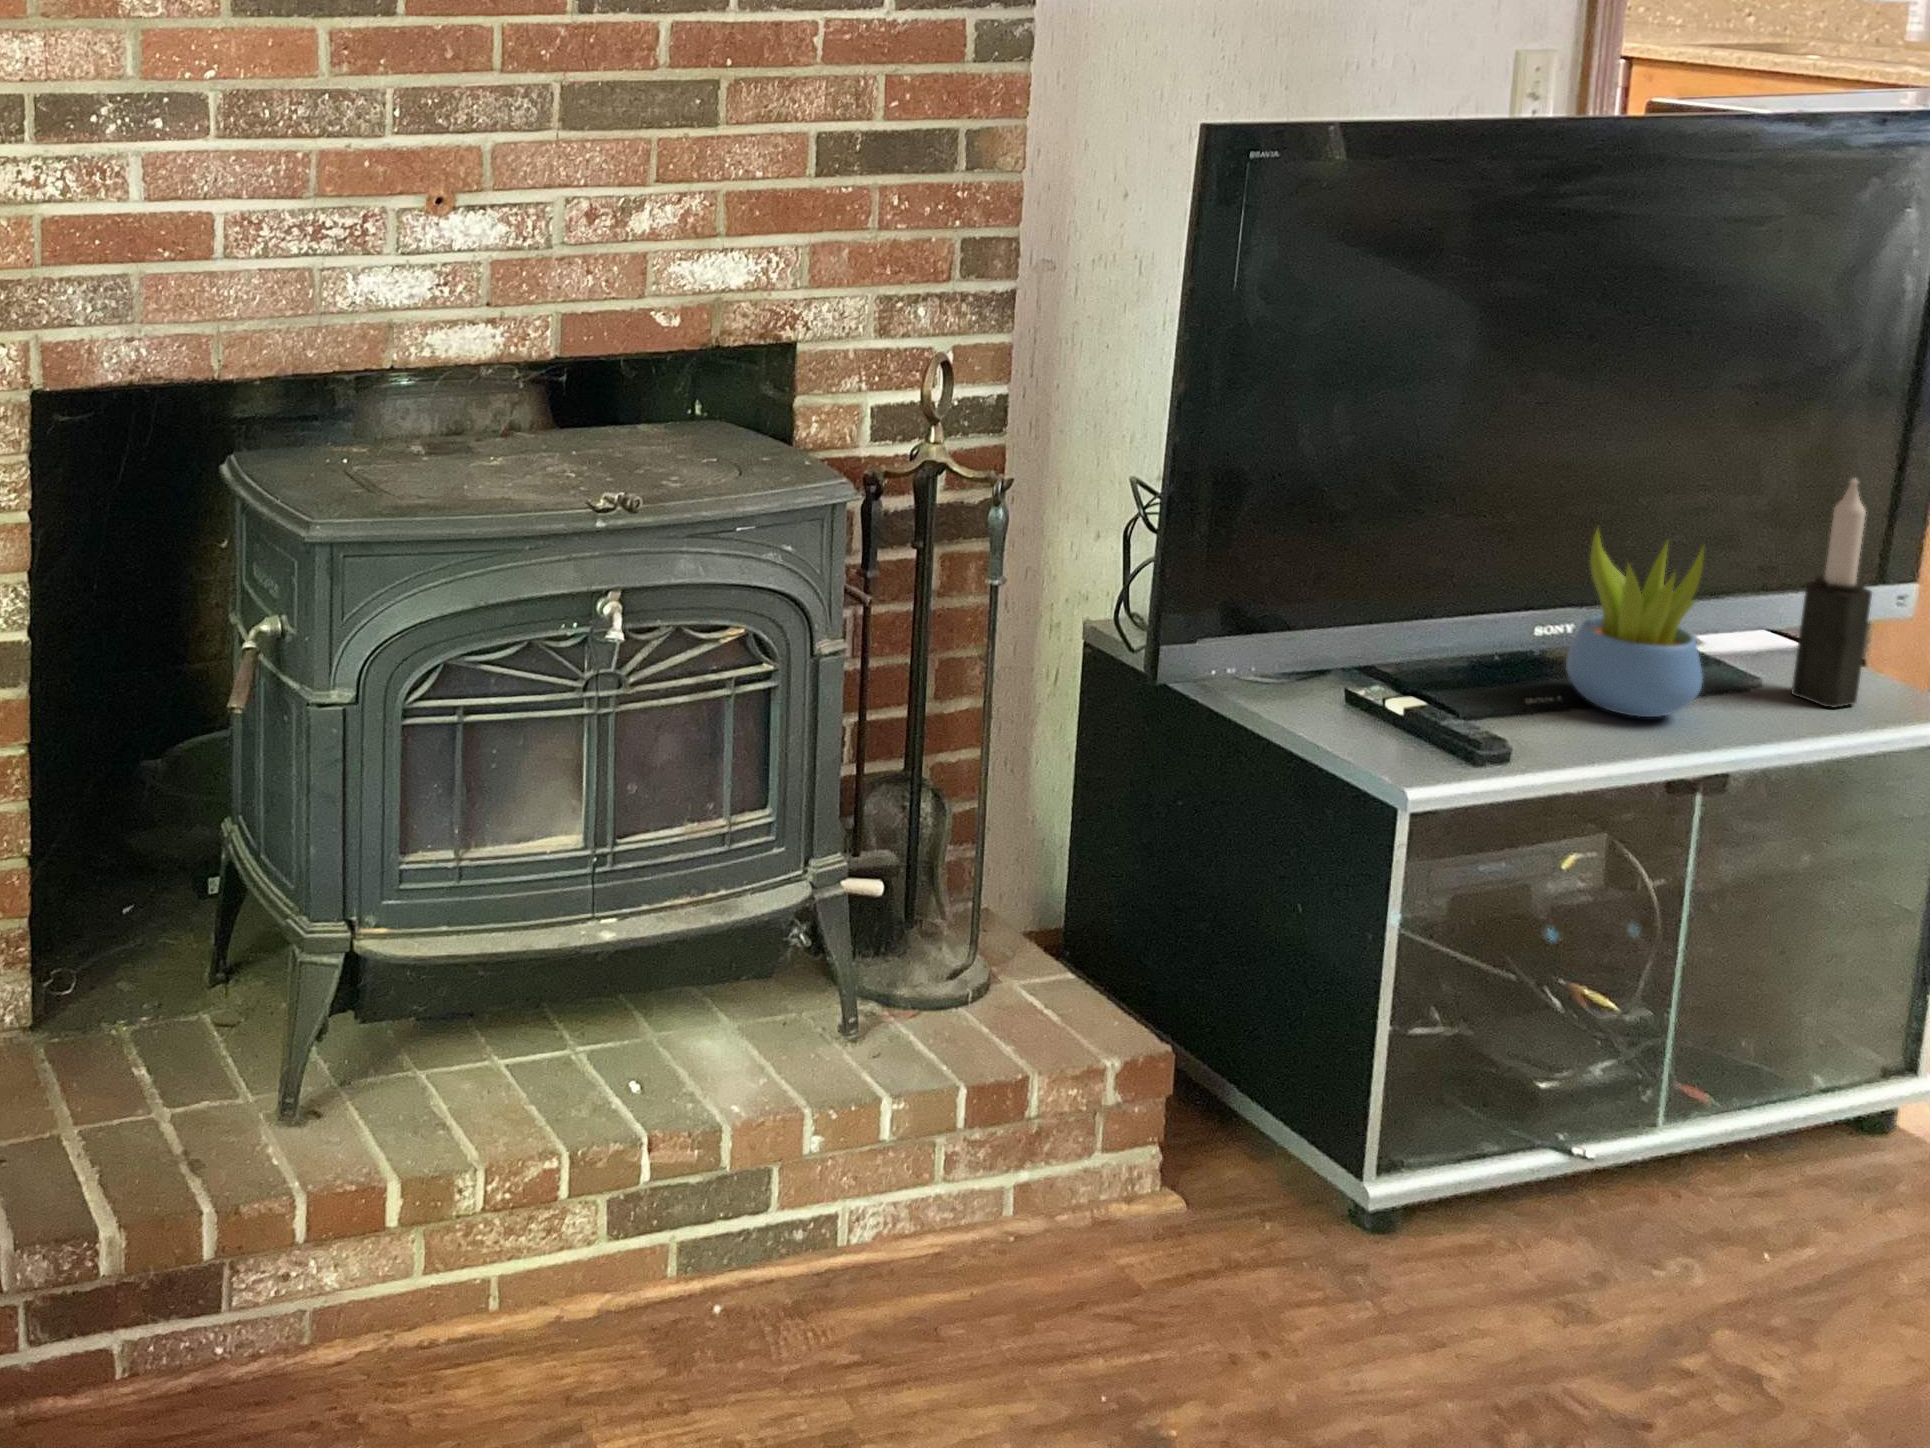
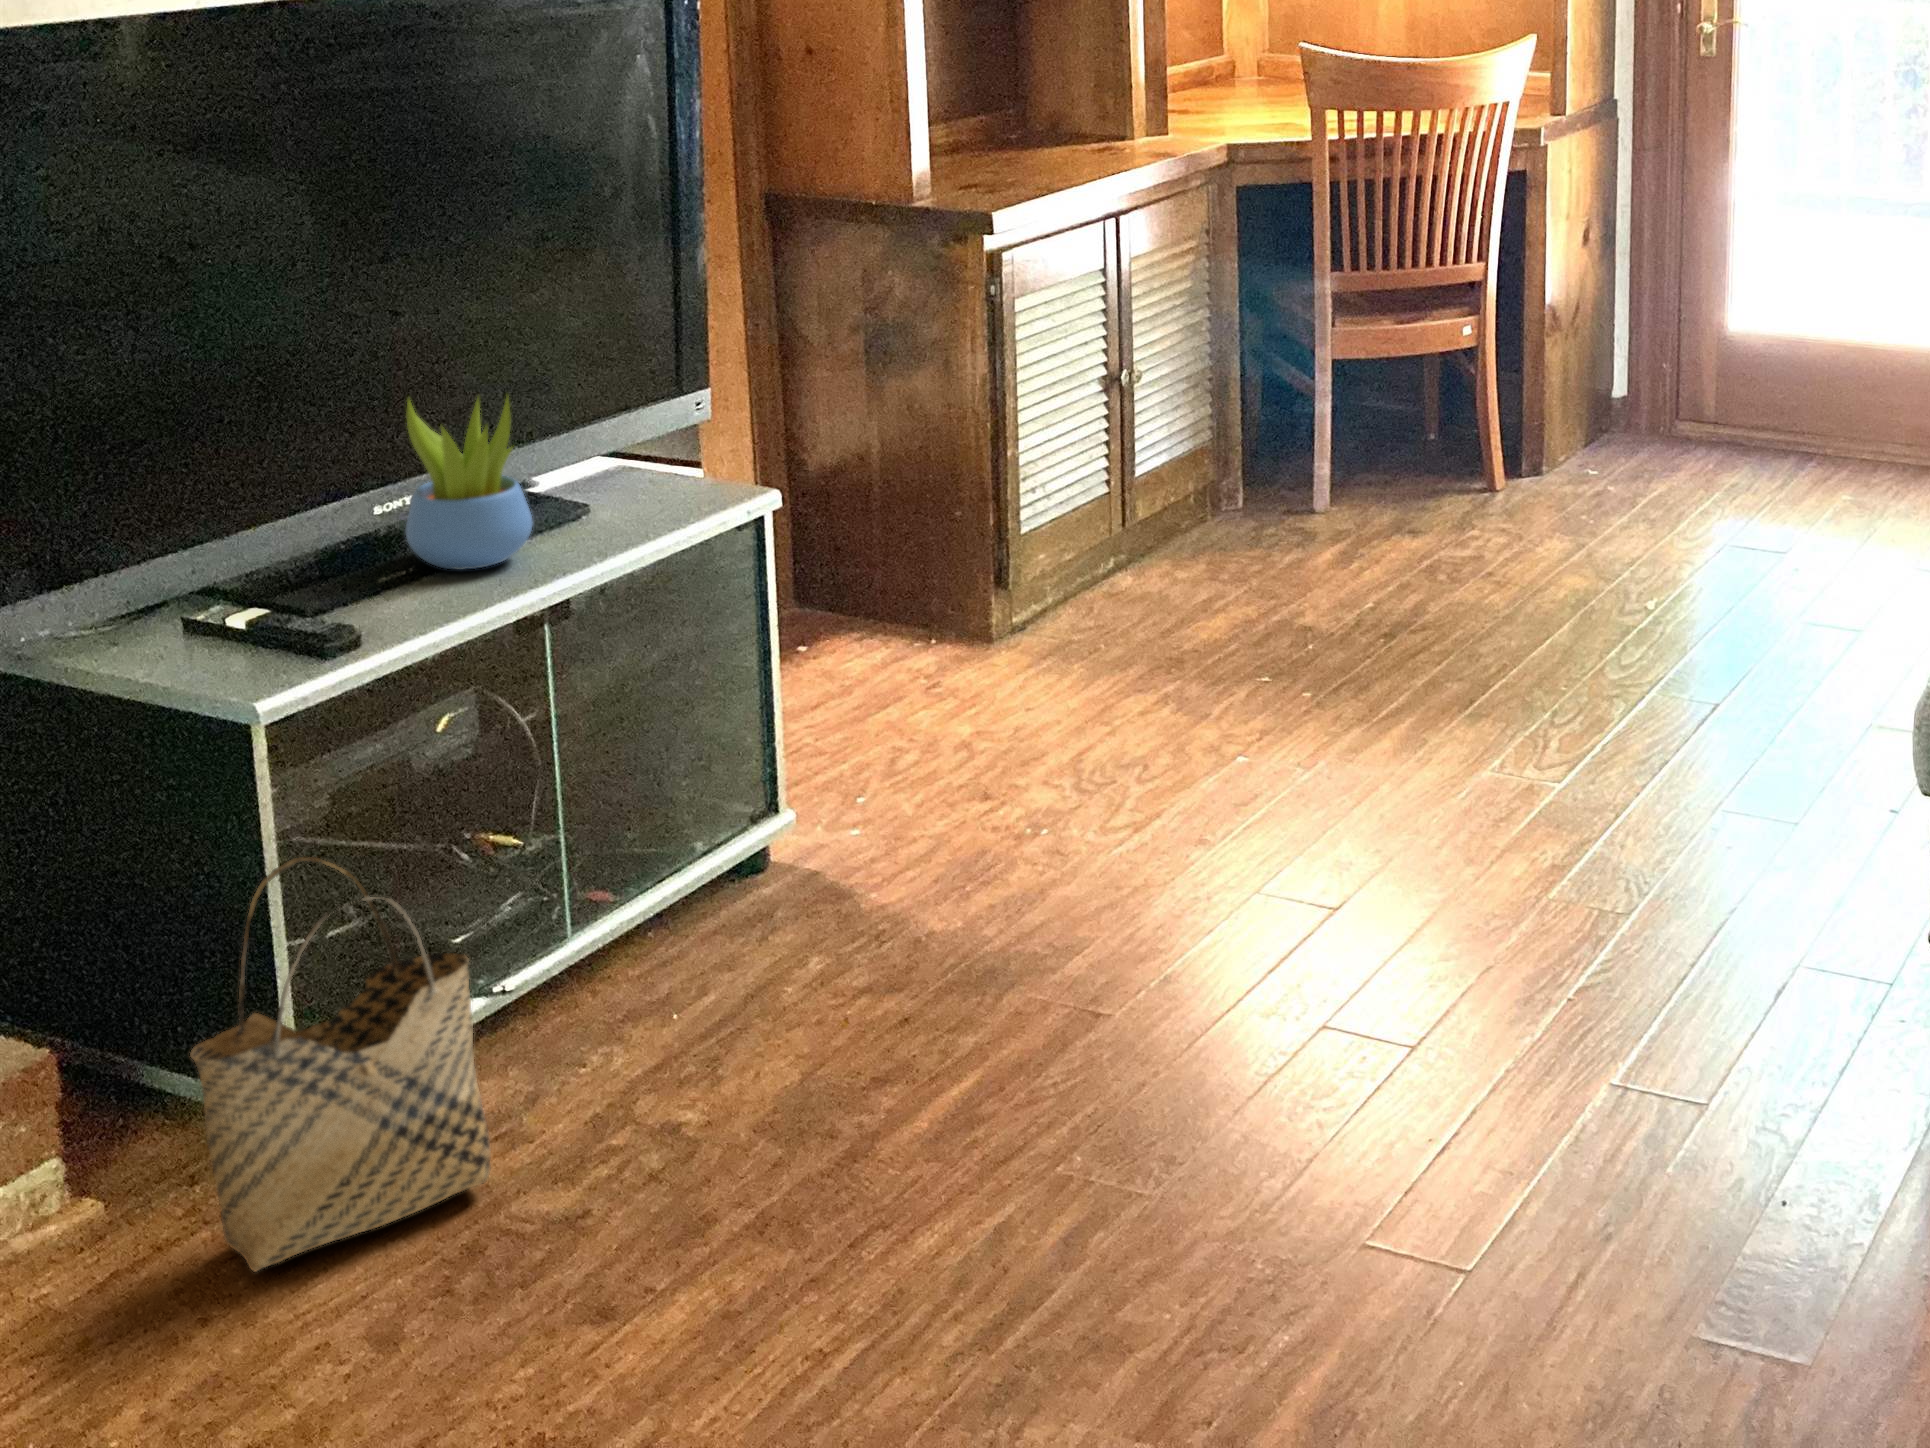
candle: present [1791,479,1872,707] -> none [611,307,671,516]
woven basket: none [1285,953,1566,1352] -> present [191,857,491,1272]

